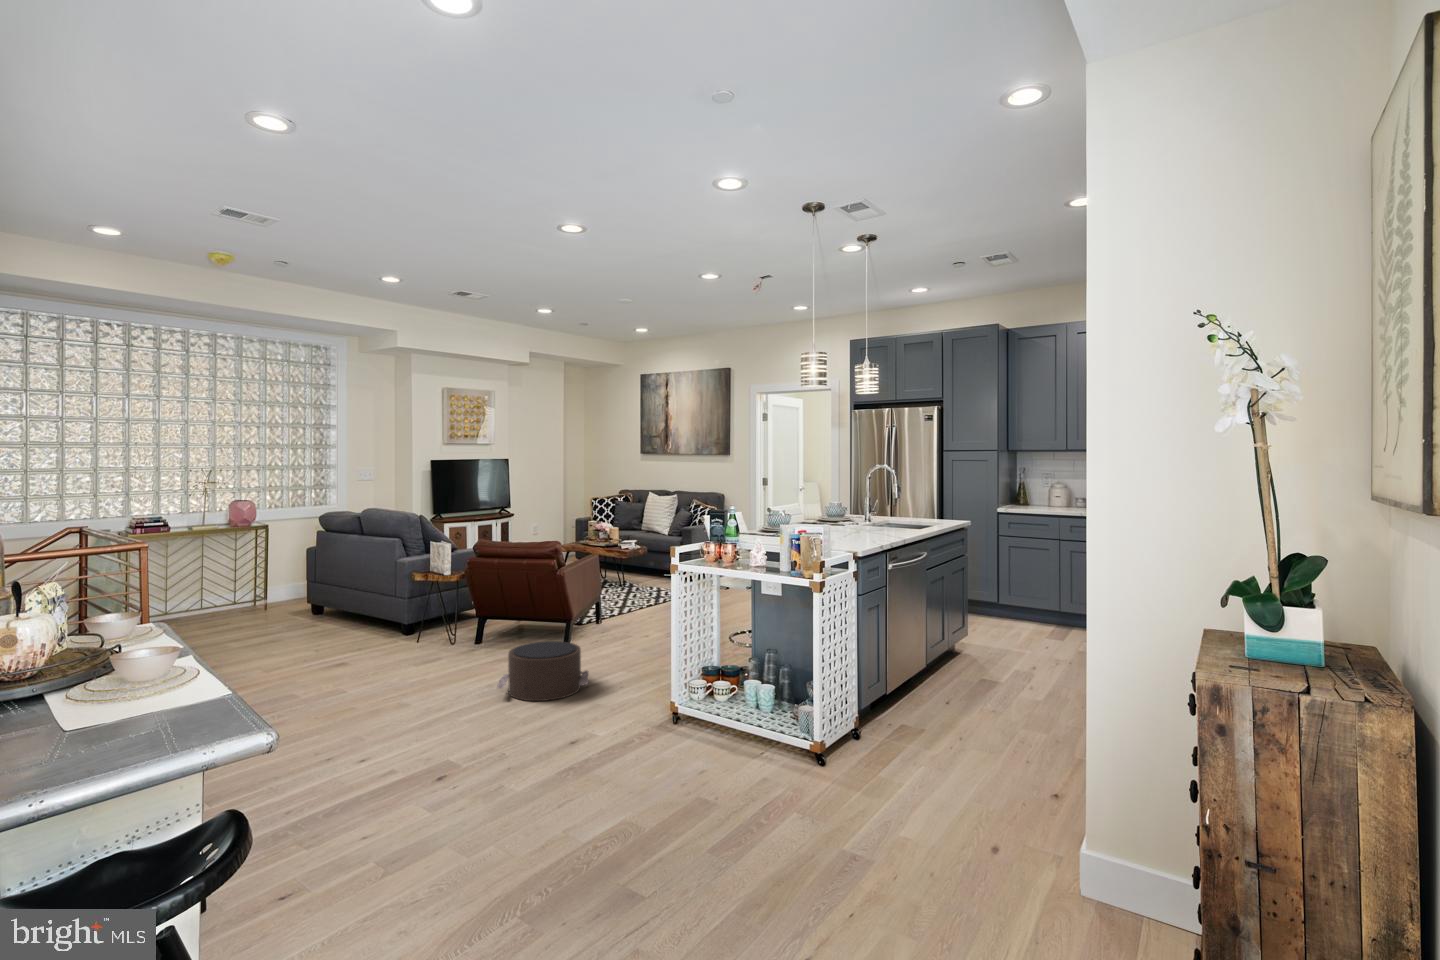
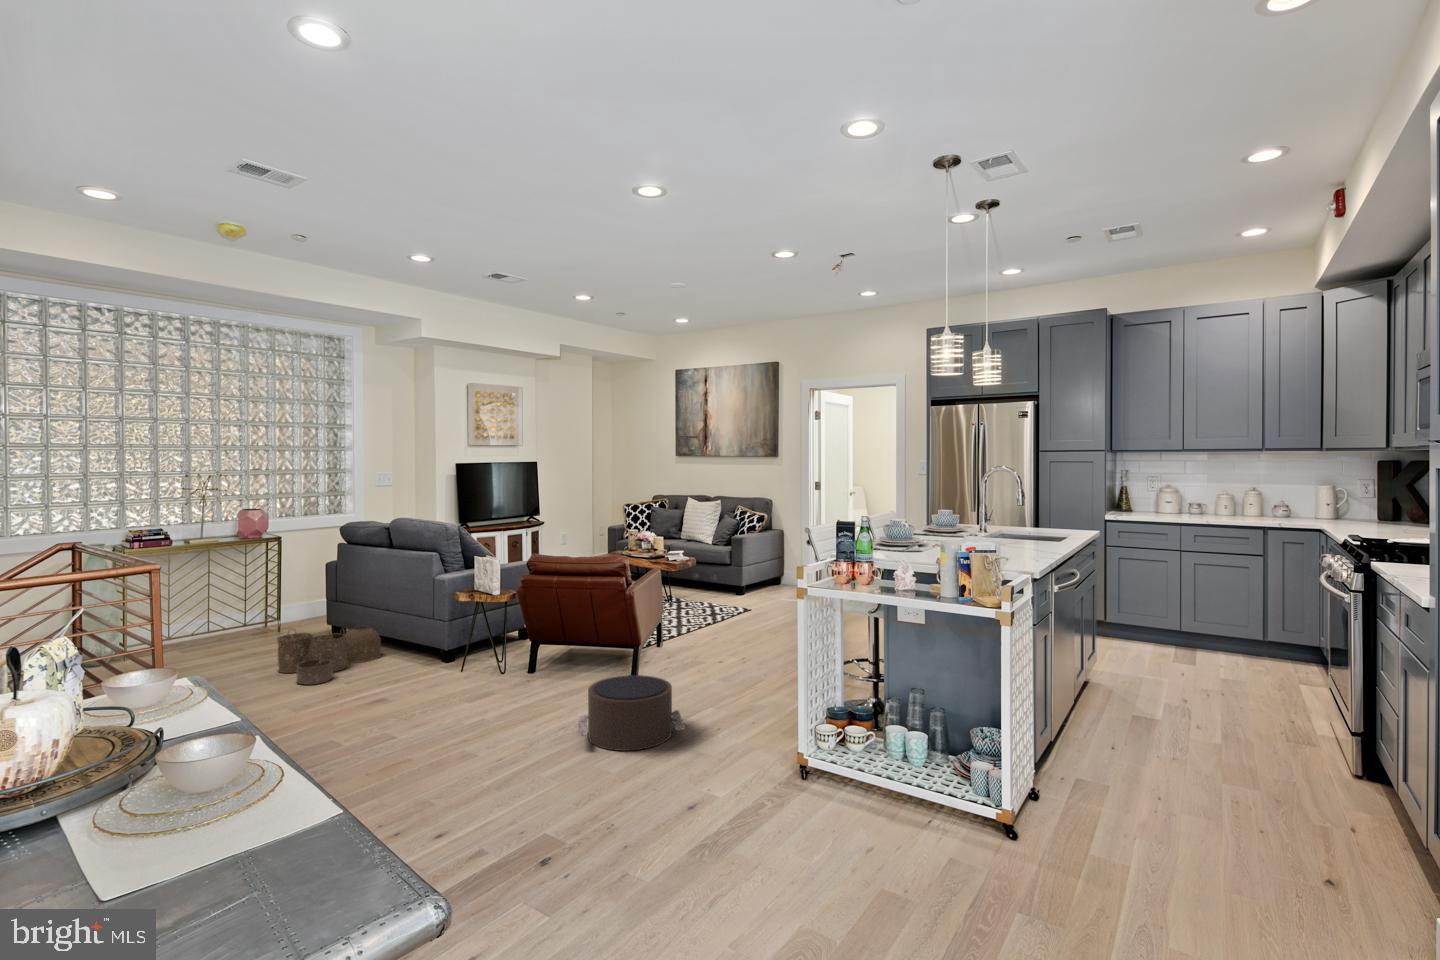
woven basket: none [259,600,352,651] -> present [277,624,381,684]

